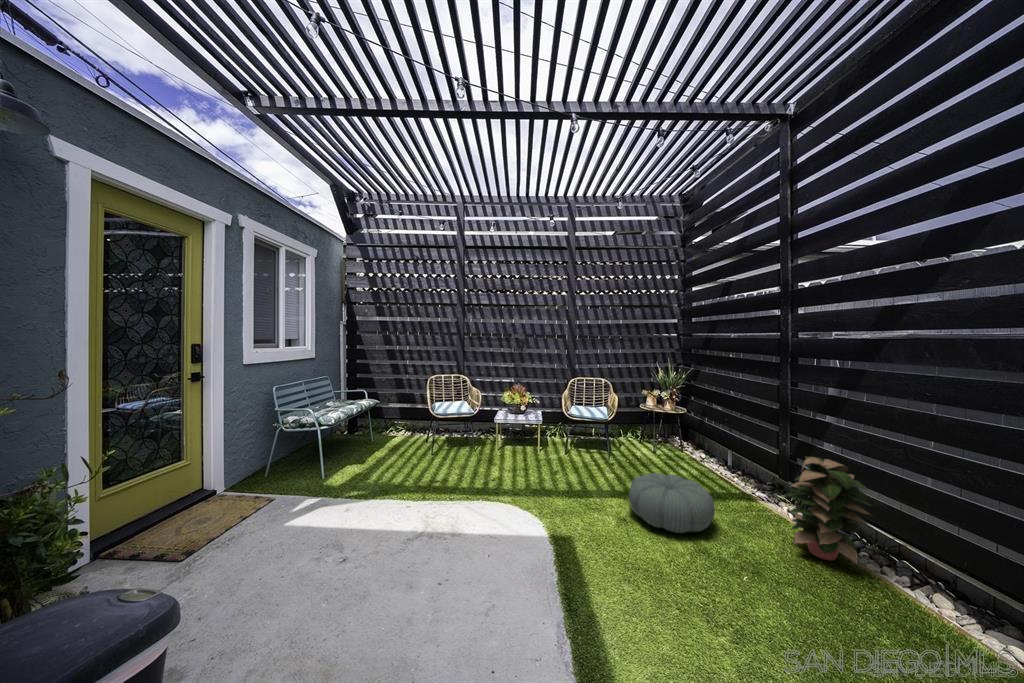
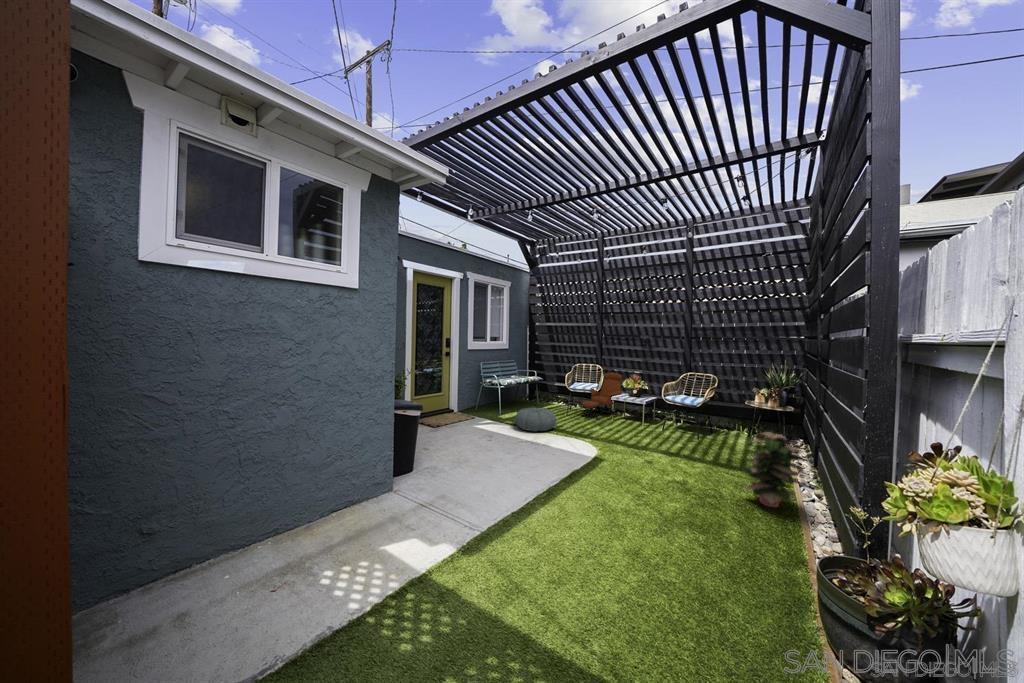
lounge chair: none [454,383,501,456] -> present [582,373,623,419]
pouf: present [629,473,715,533] -> present [515,408,556,432]

